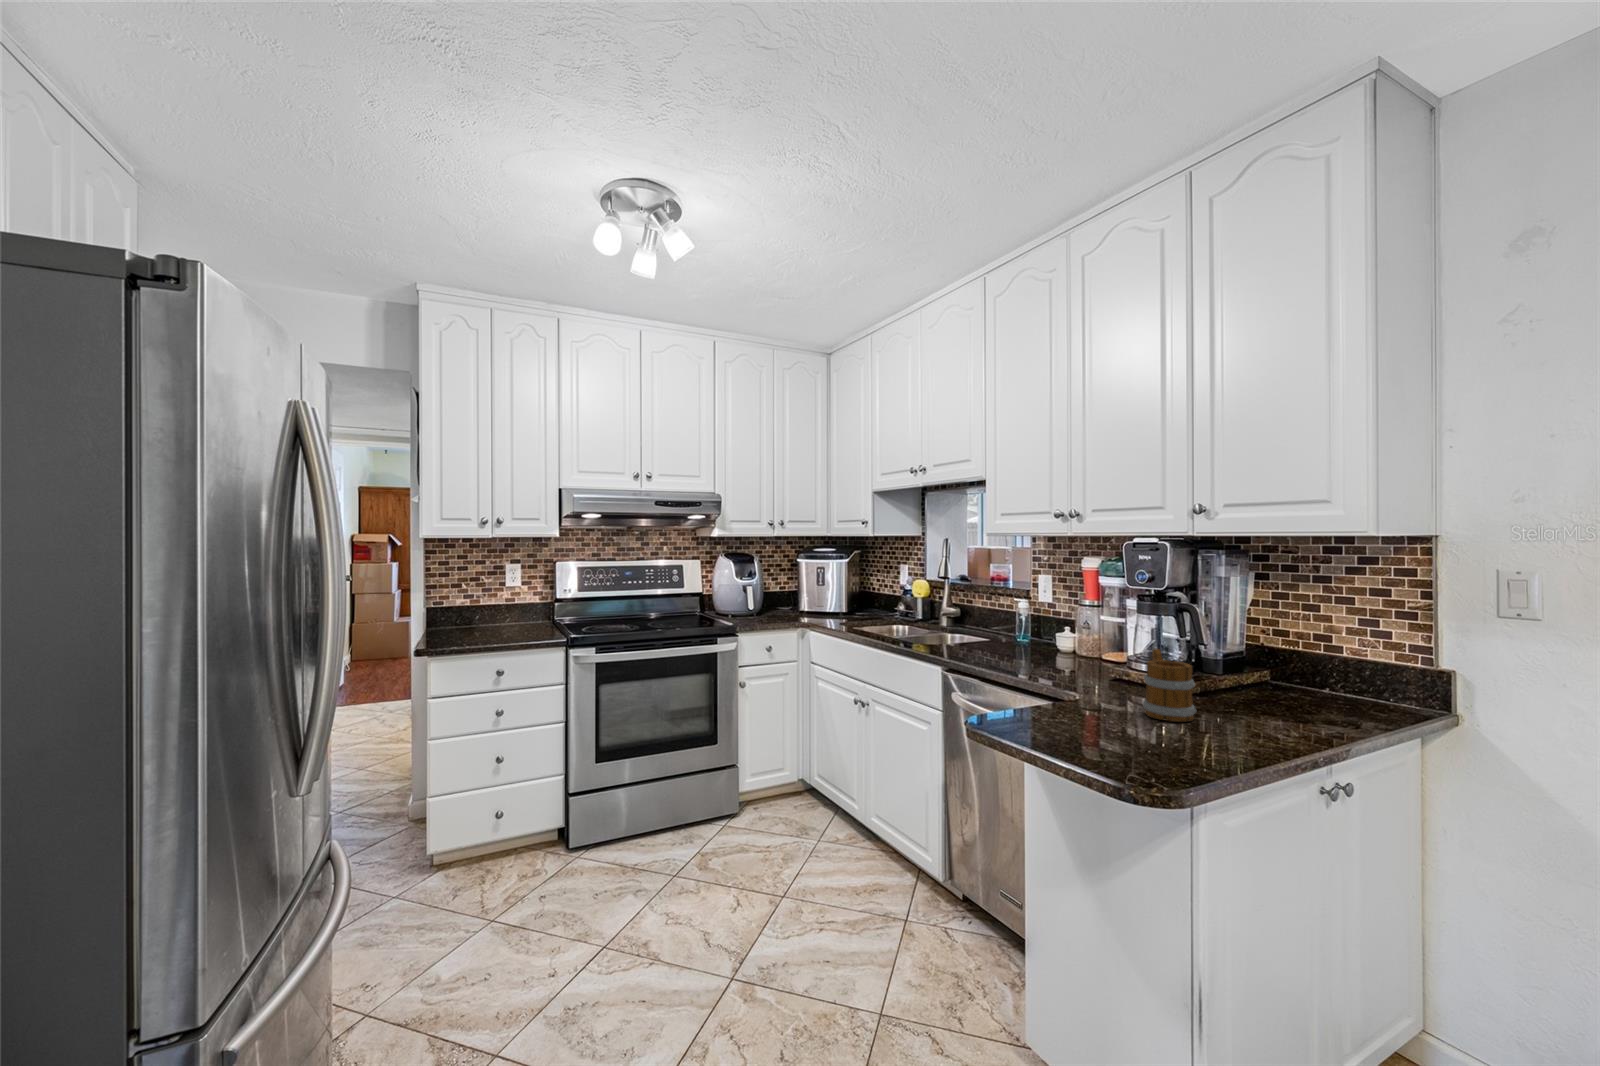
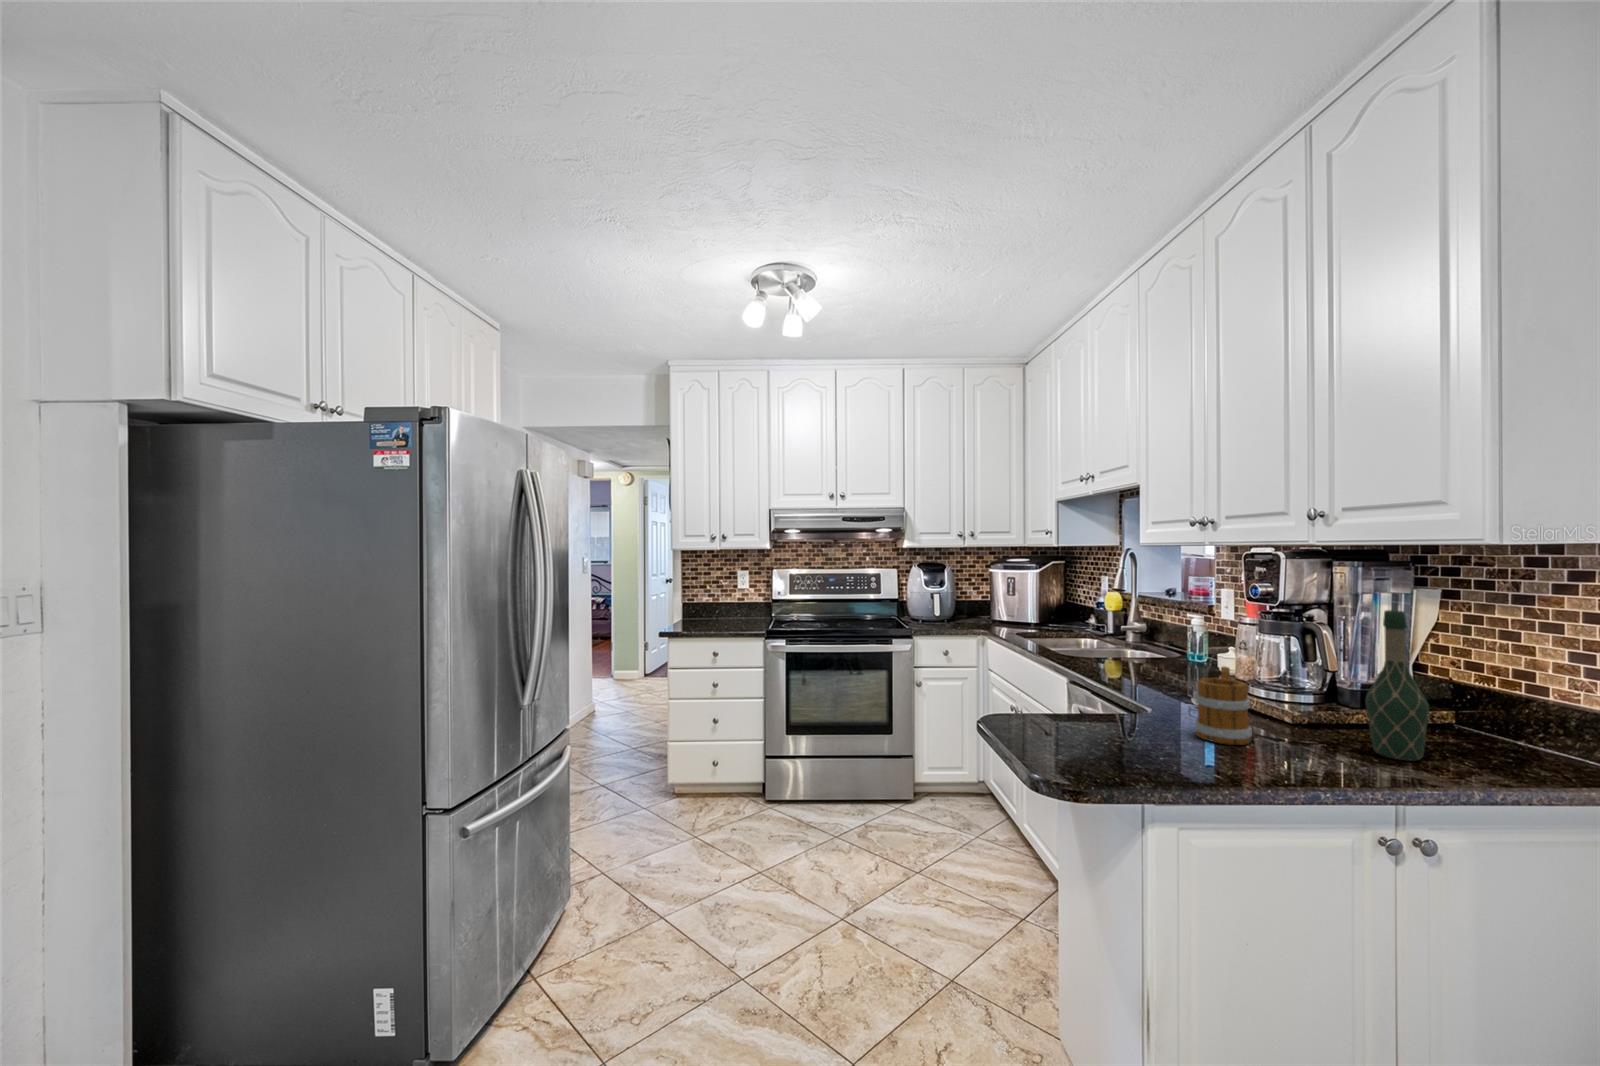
wine bottle: none [1263,592,1312,717] -> present [1366,610,1429,761]

